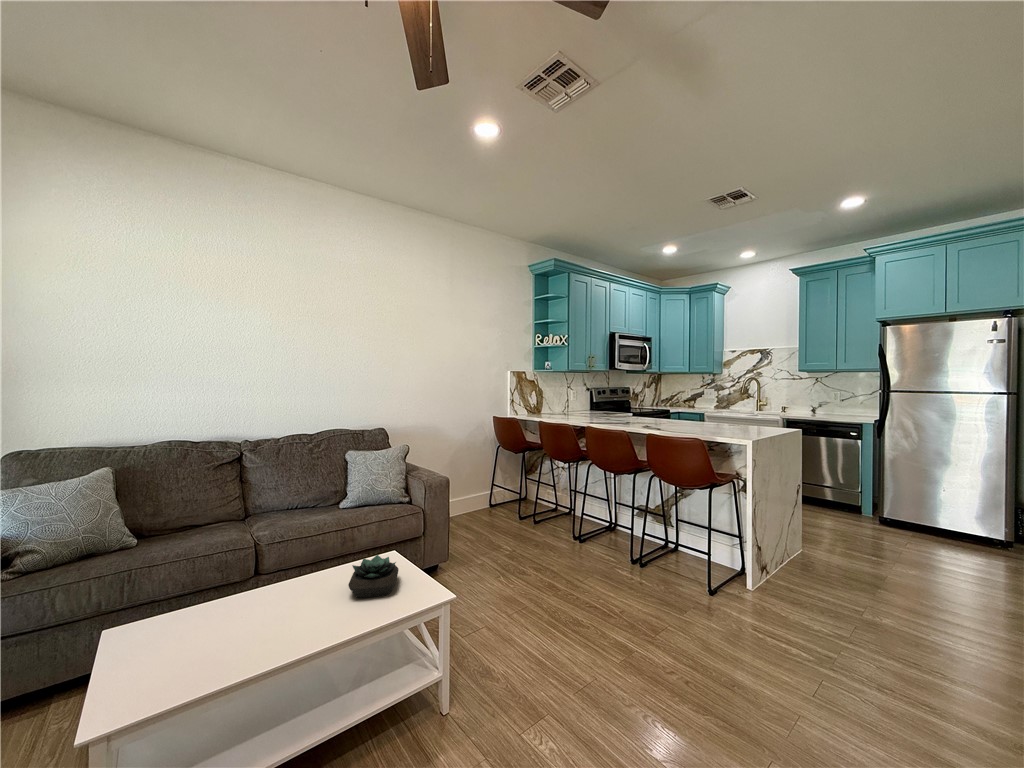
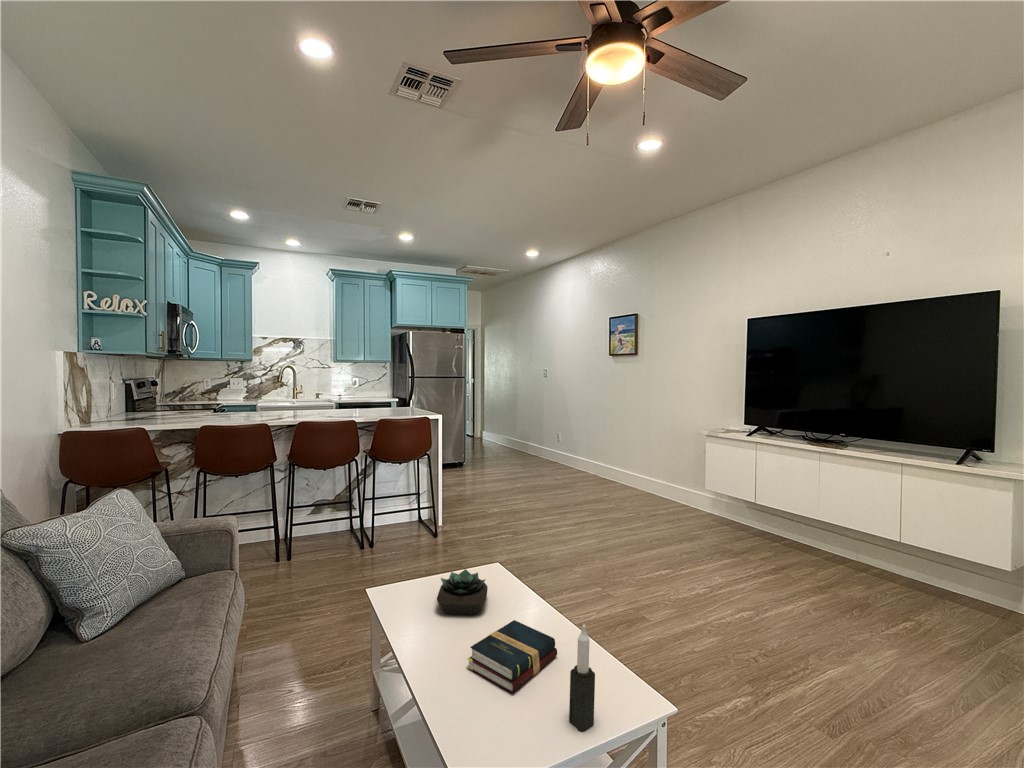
candle: none [143,587,168,681] -> present [569,625,595,731]
hardback book: none [220,591,311,651] -> present [467,620,557,692]

